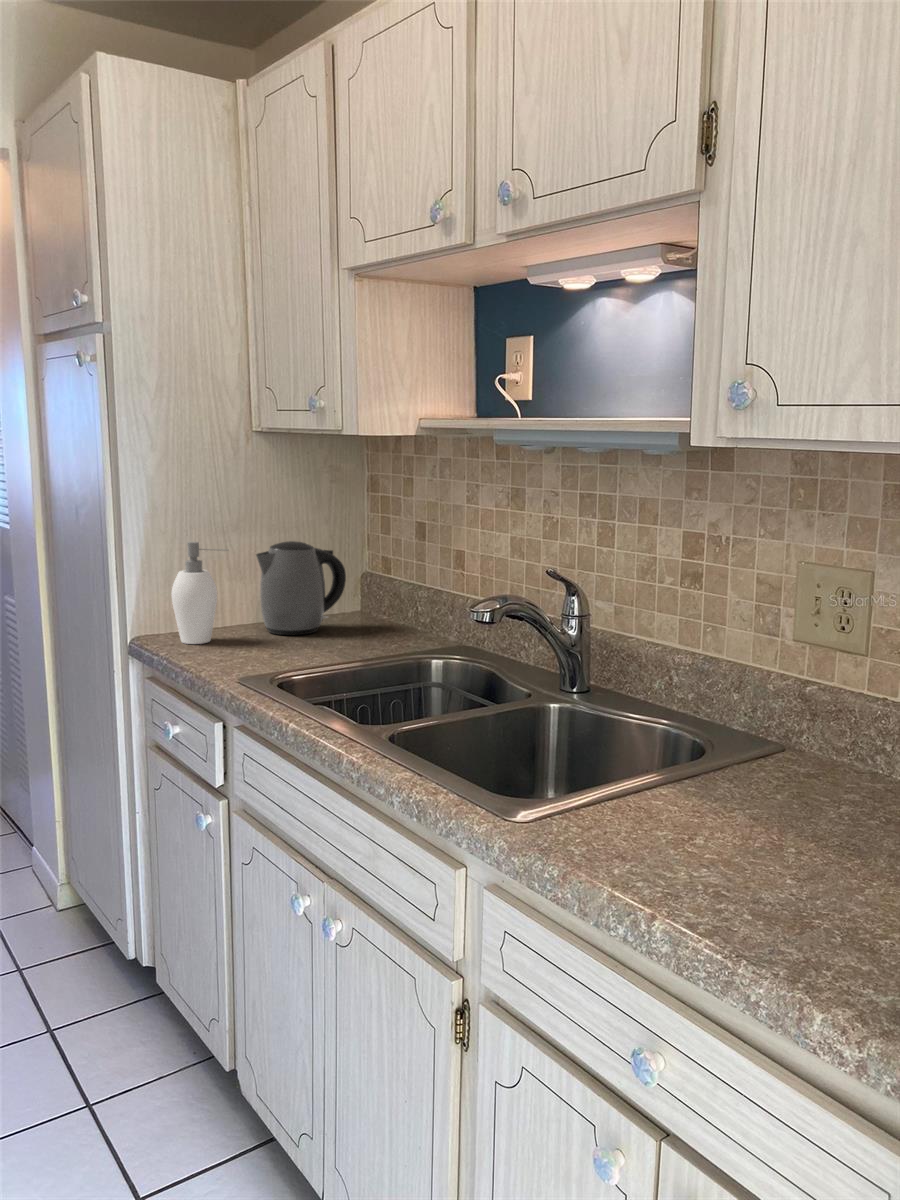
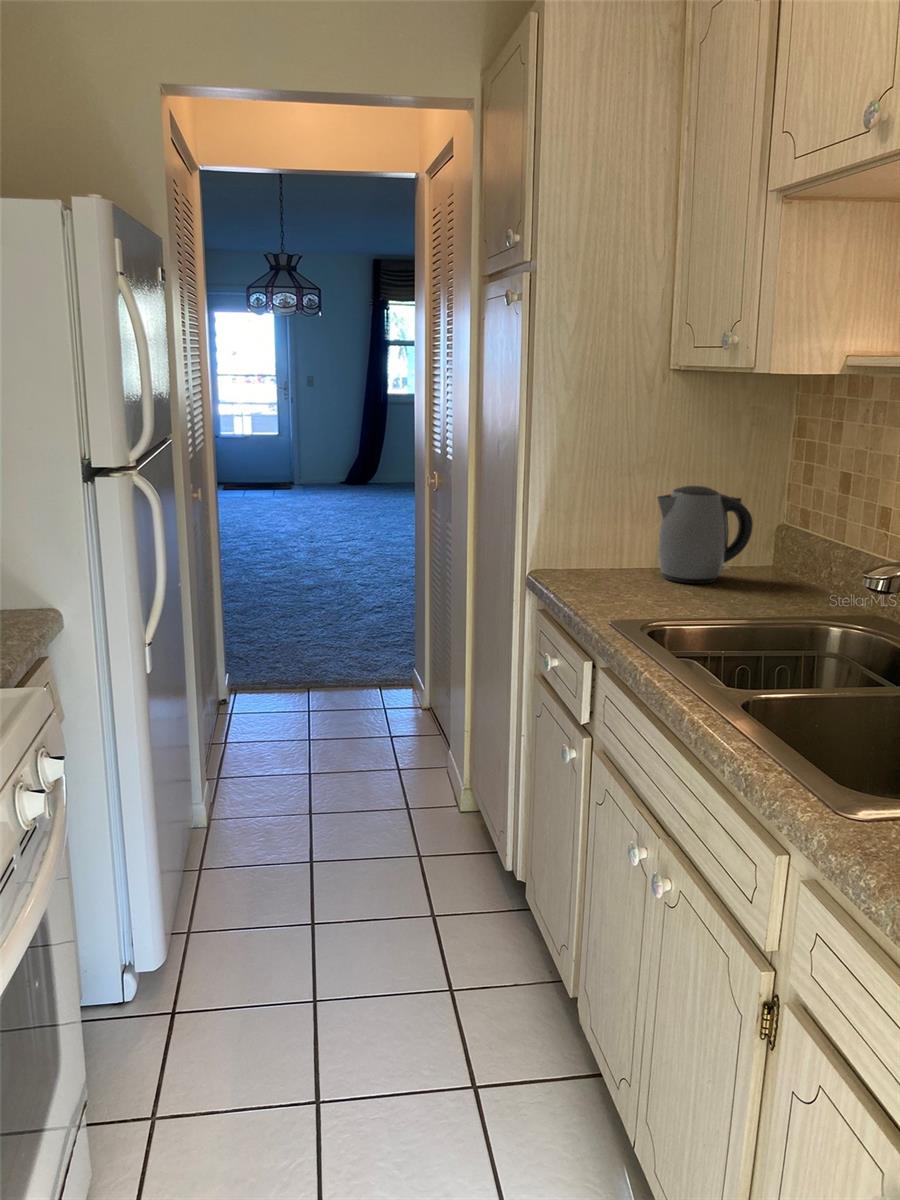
soap dispenser: present [172,542,228,644] -> none [569,480,628,582]

